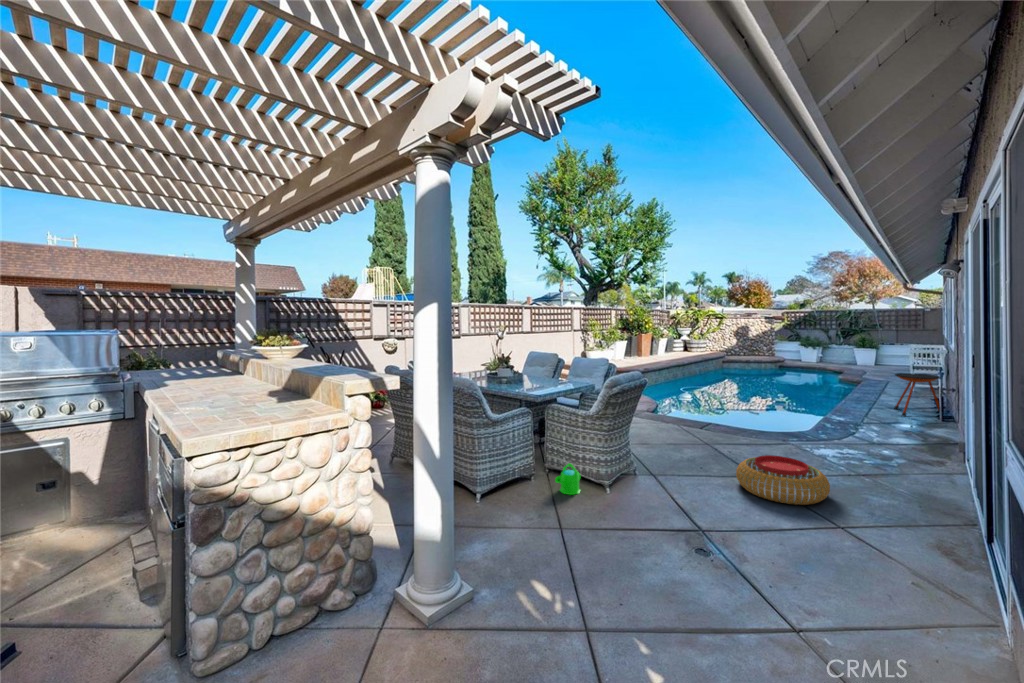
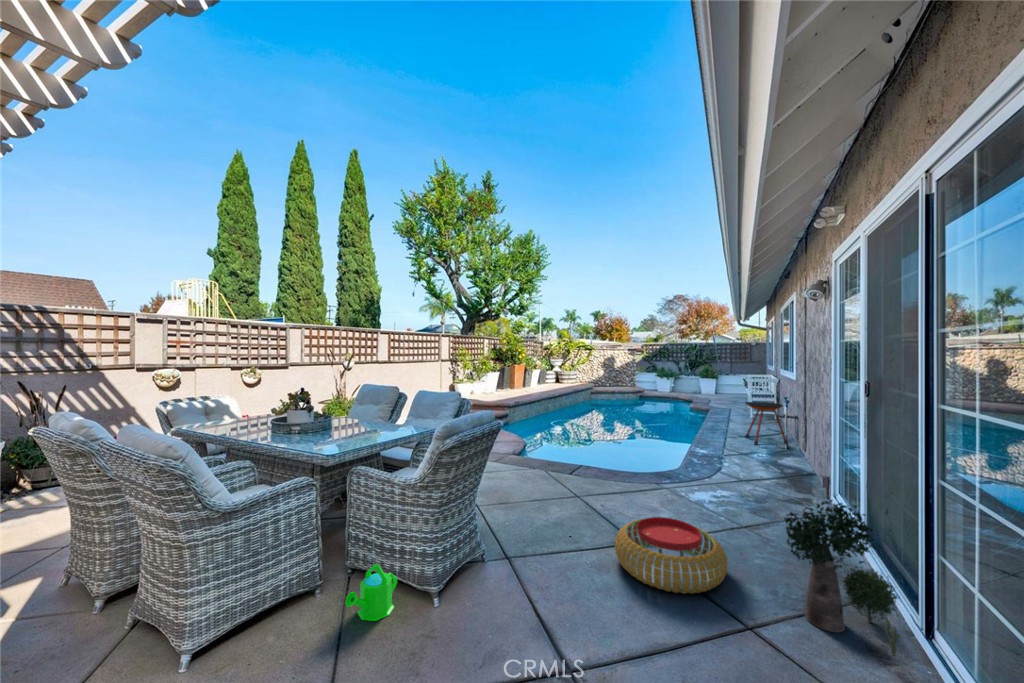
potted plant: none [874,441,972,549] -> present [784,500,900,656]

